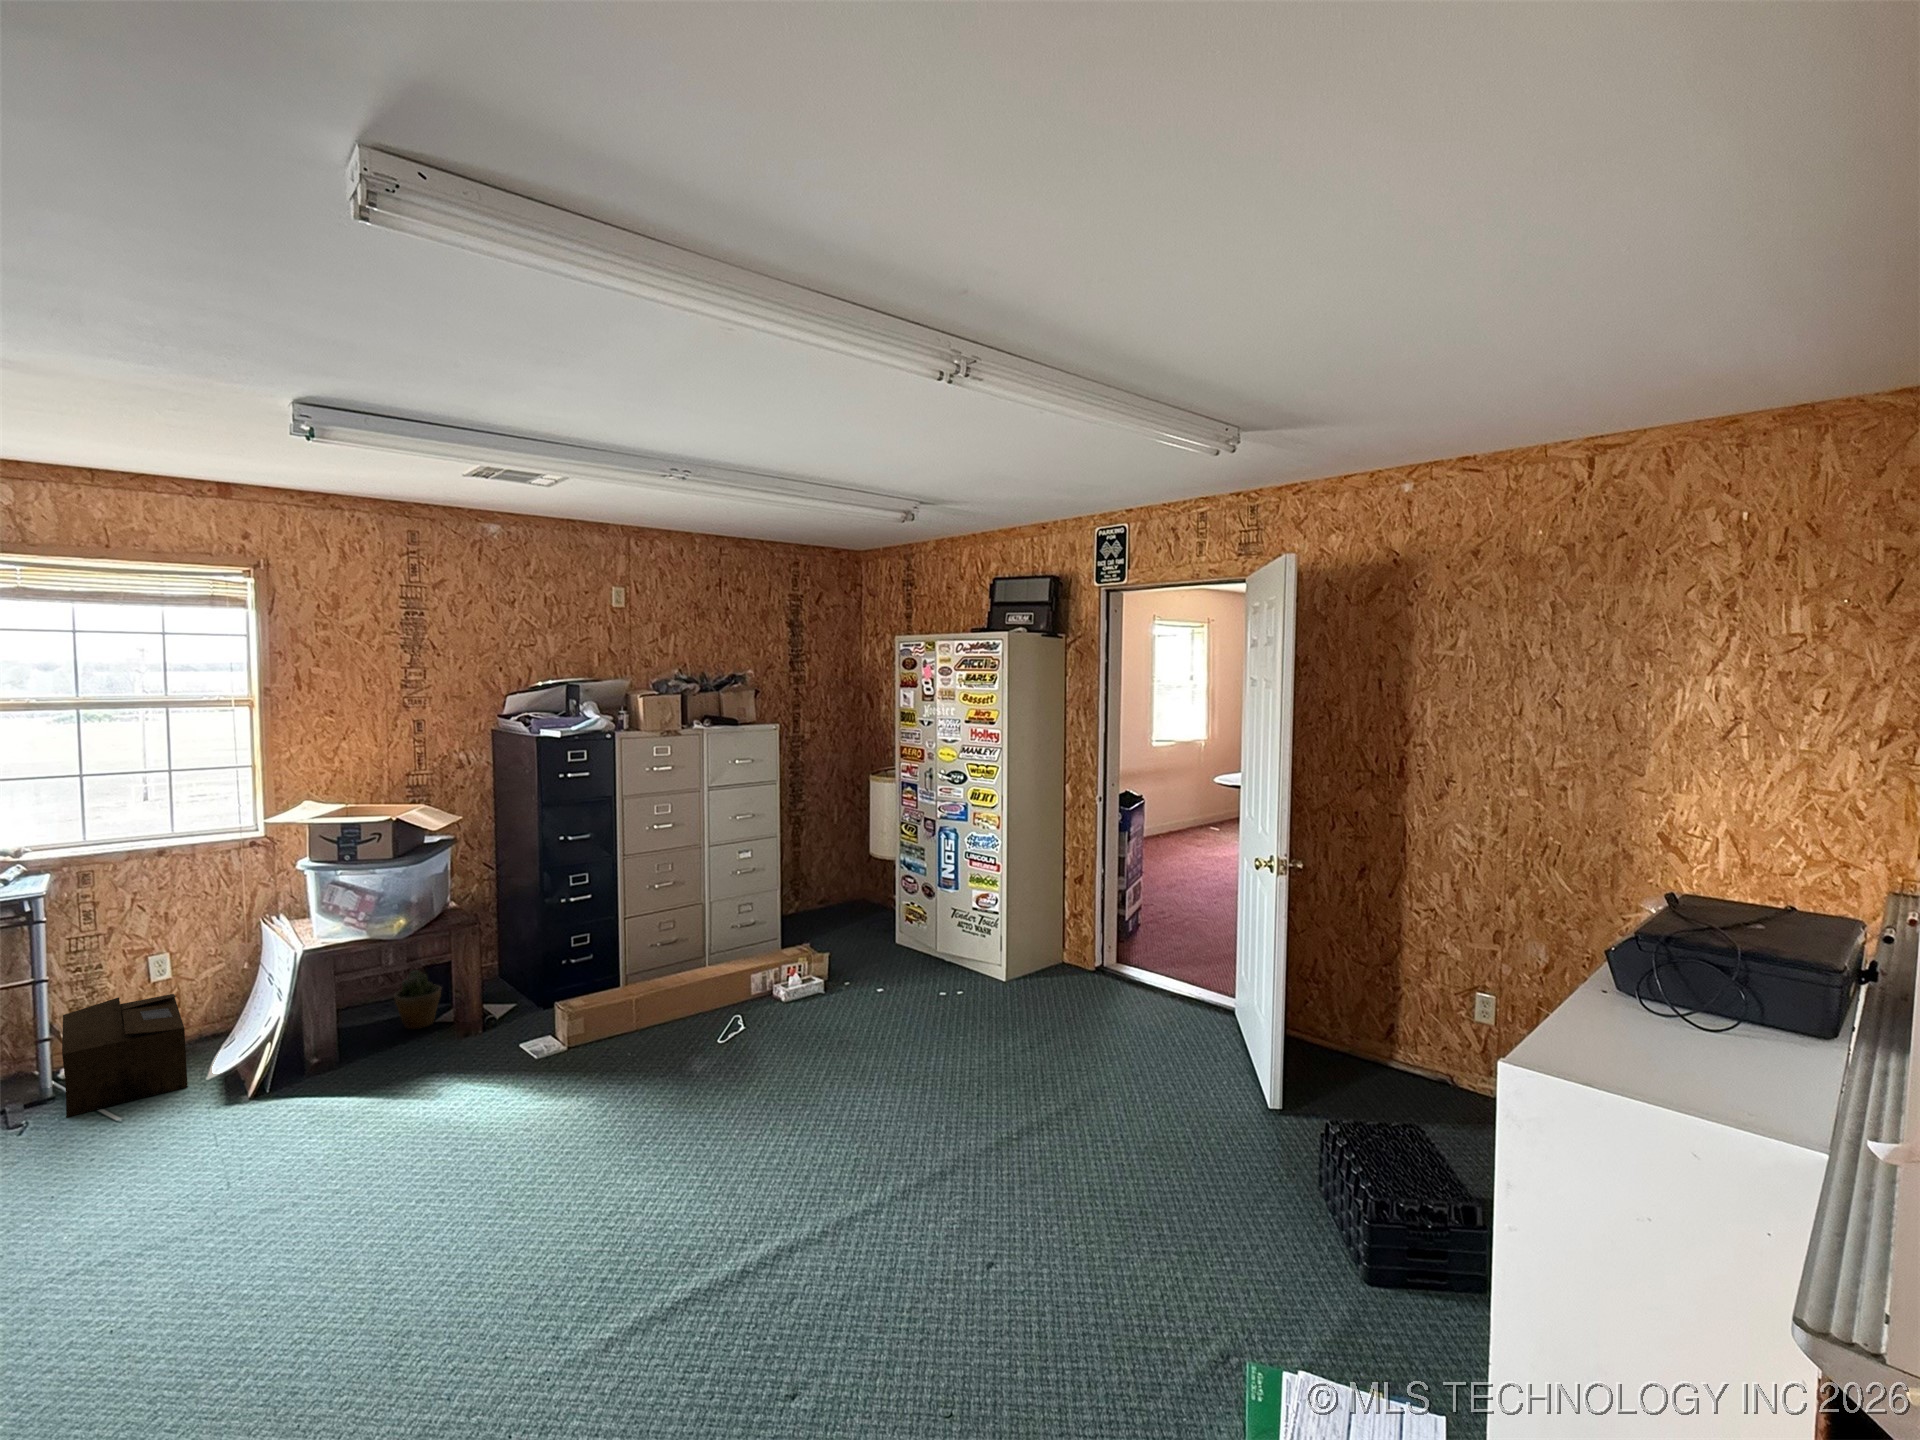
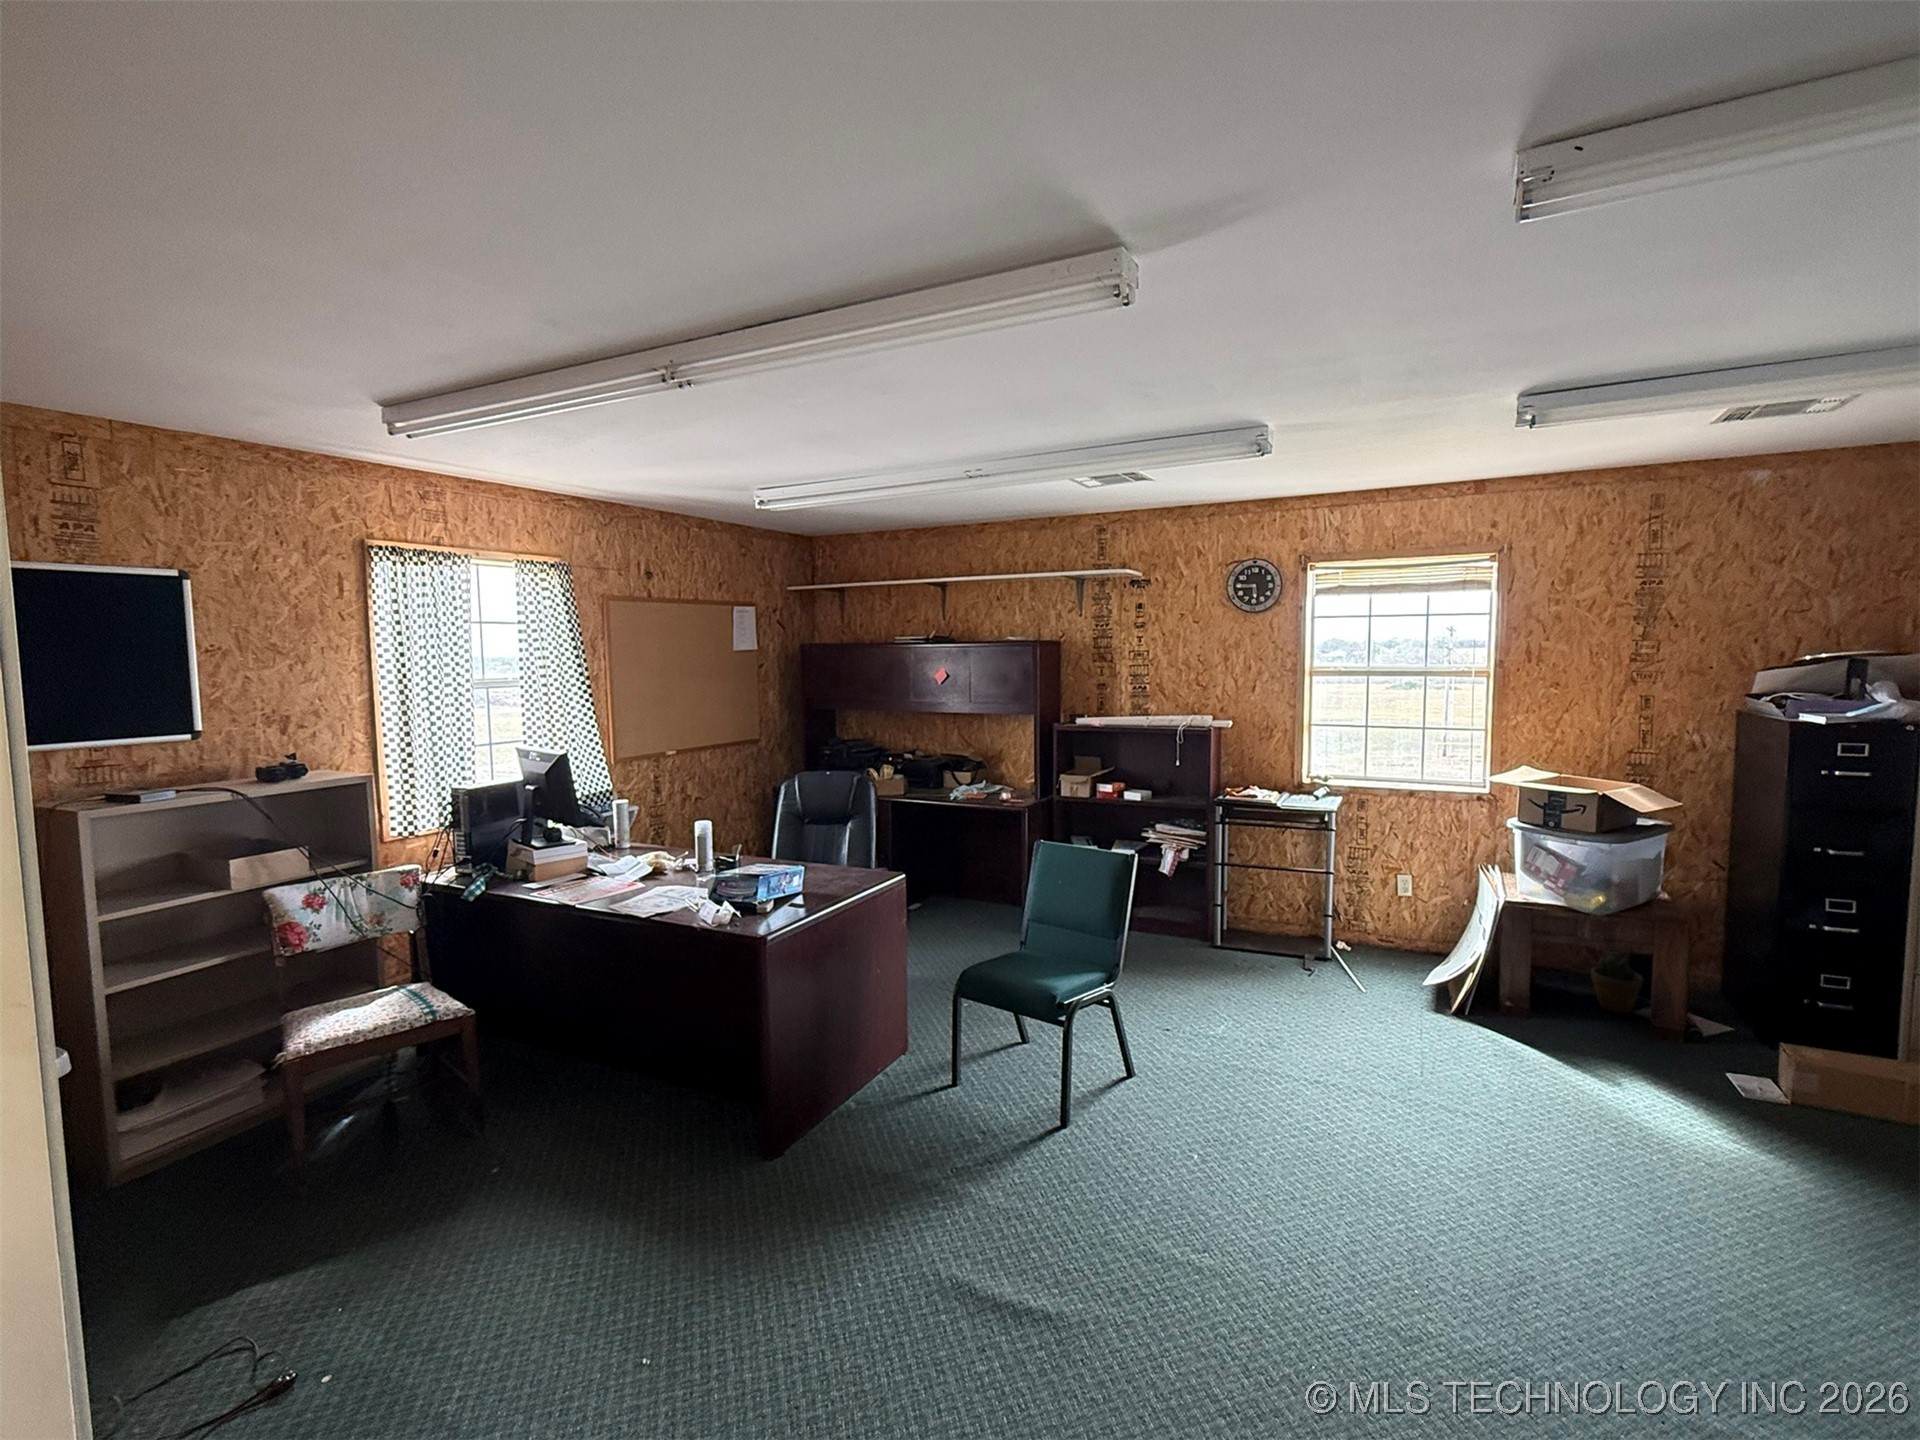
cardboard box: present [62,994,188,1117] -> none [1335,899,1412,984]

